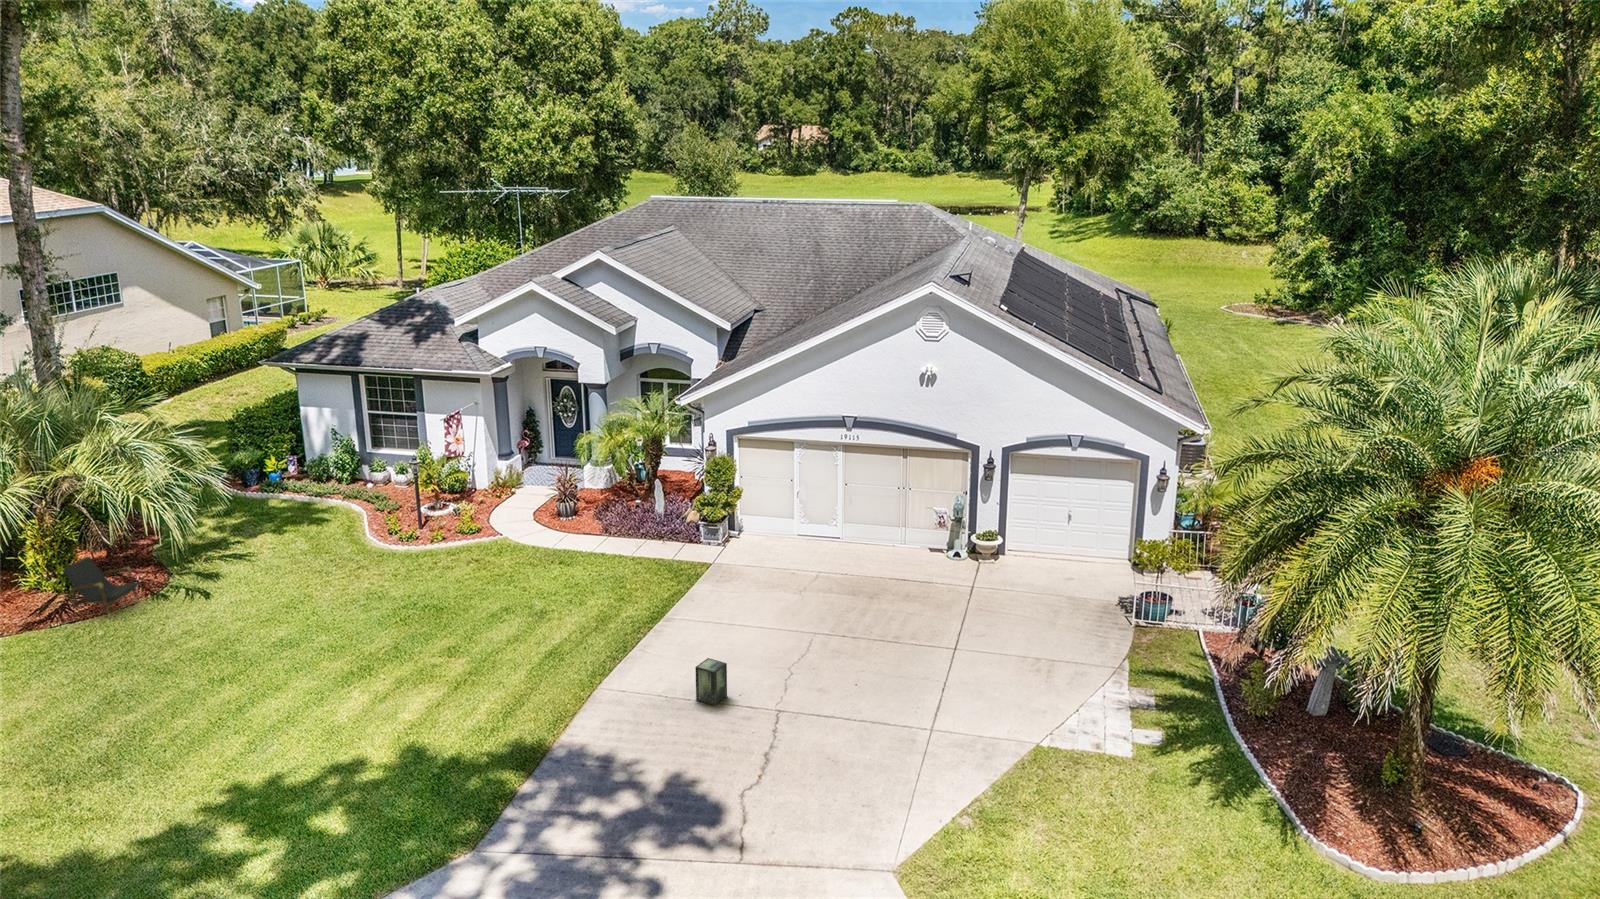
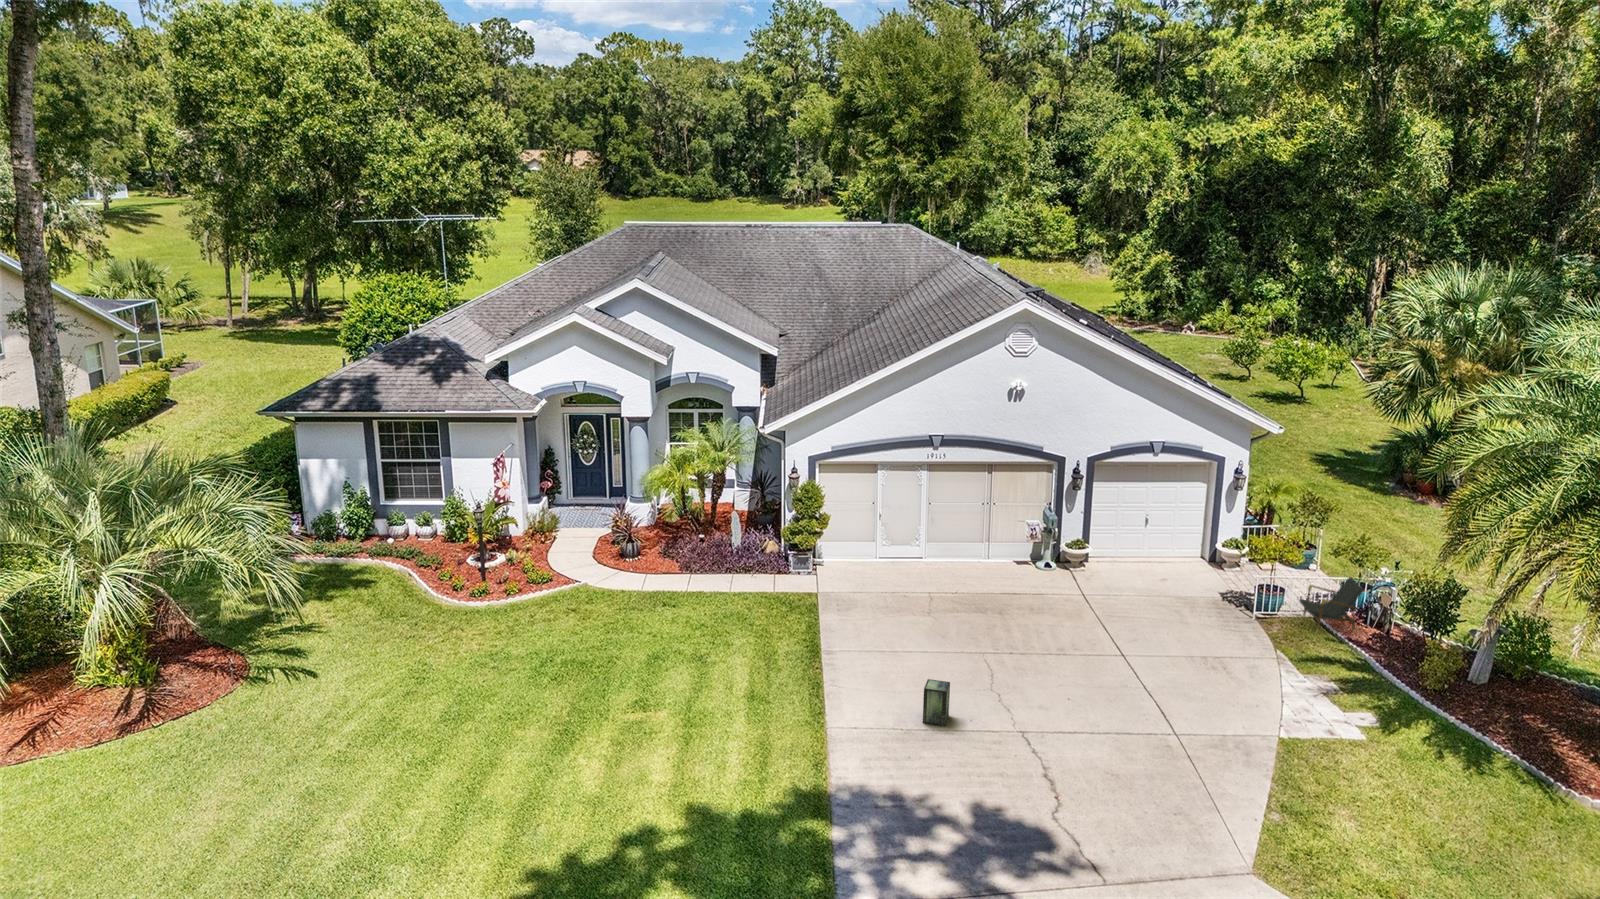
lounge chair: present [64,557,139,618] -> present [1299,578,1363,633]

